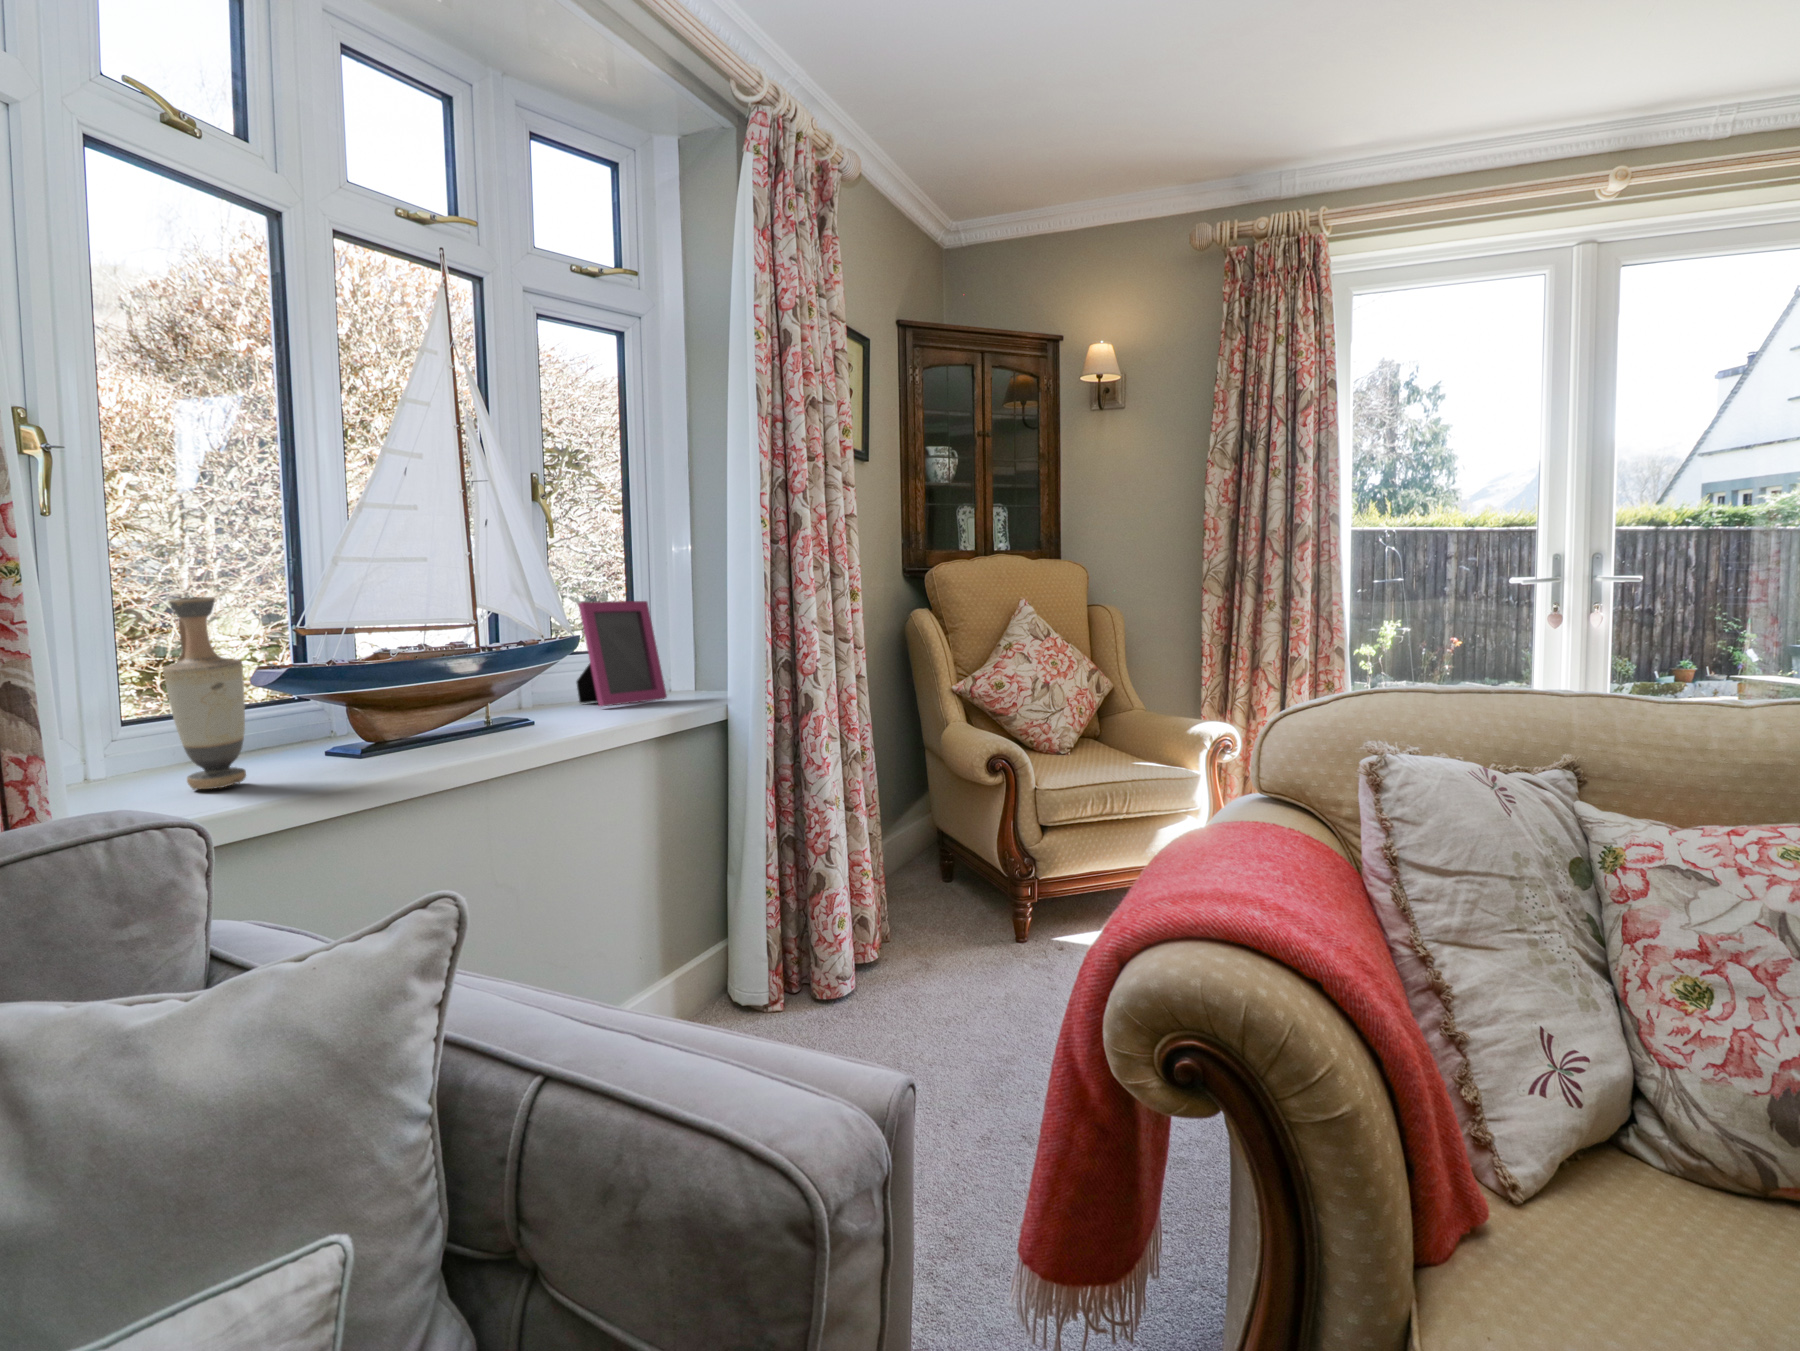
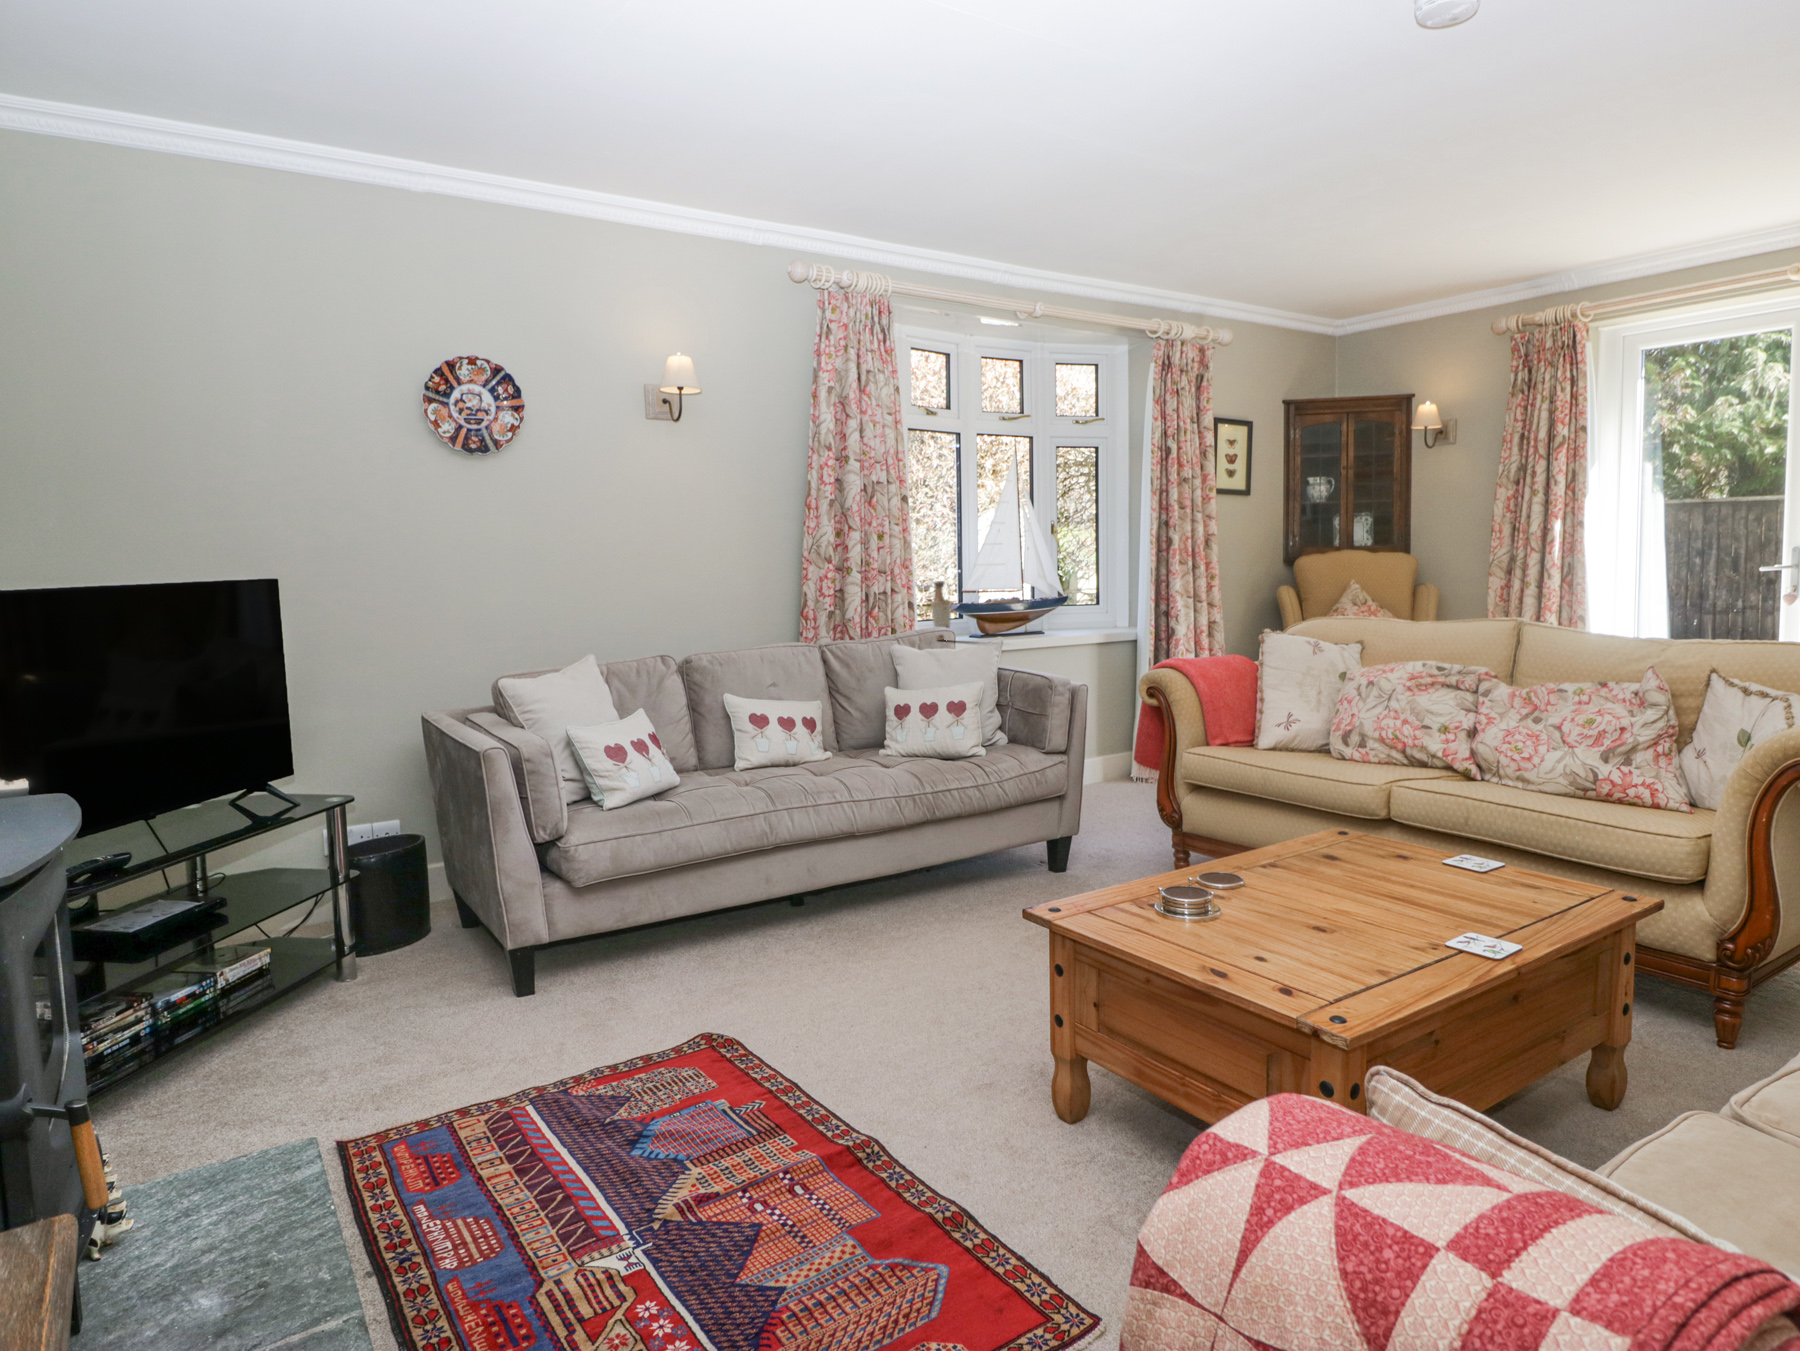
picture frame: present [577,601,667,707] -> none [1067,580,1108,628]

